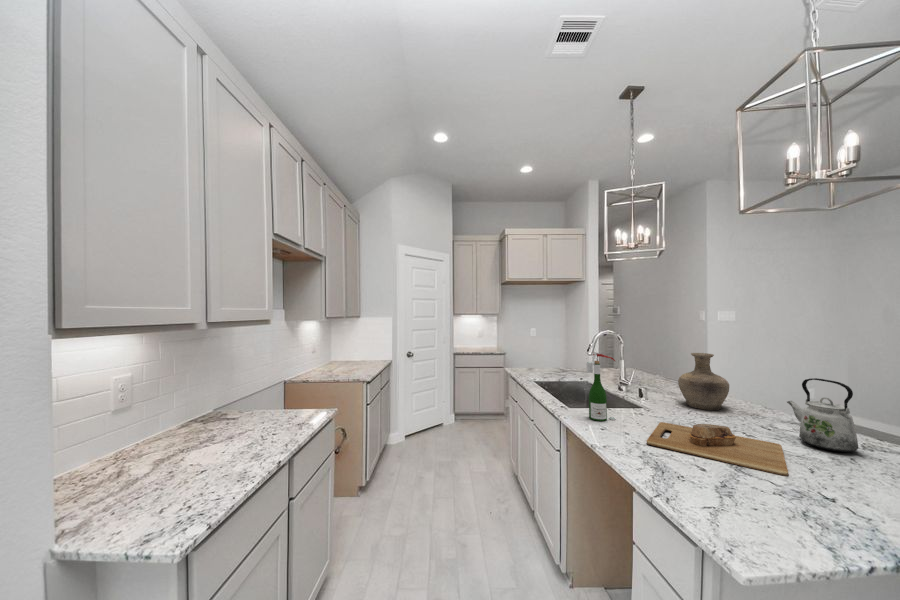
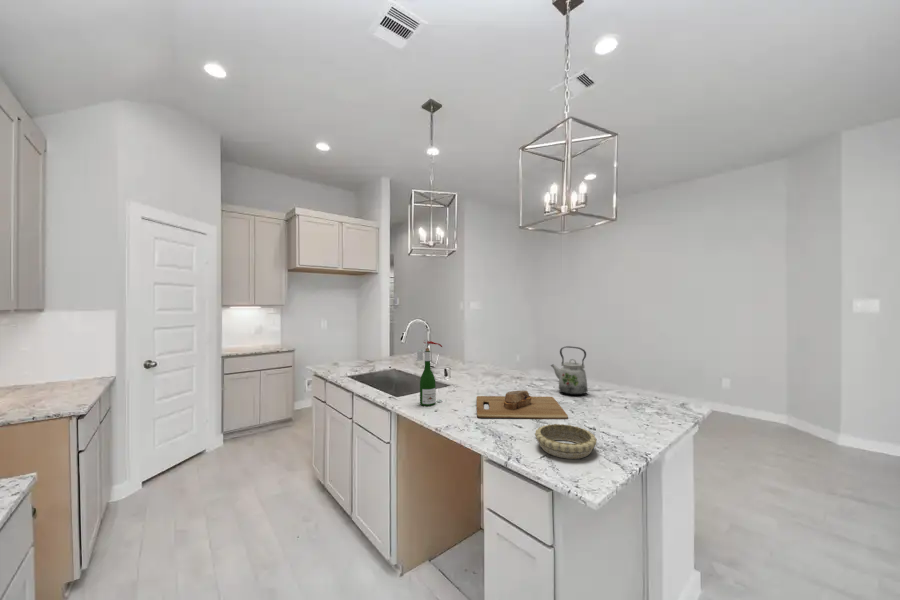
vase: present [678,353,729,410] -> none [478,334,511,380]
decorative bowl: none [702,471,805,527] -> present [535,424,597,459]

